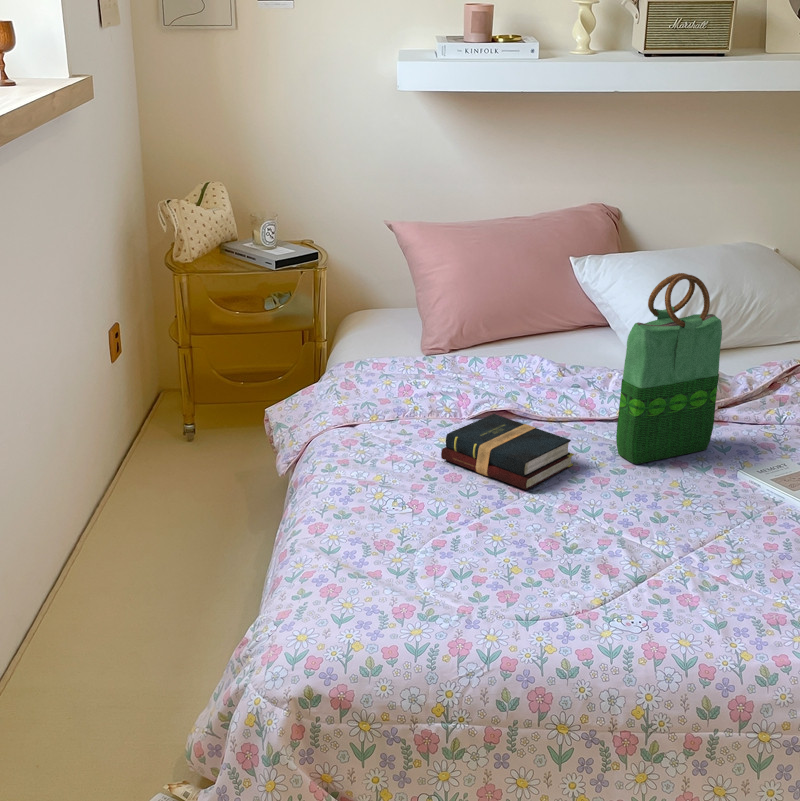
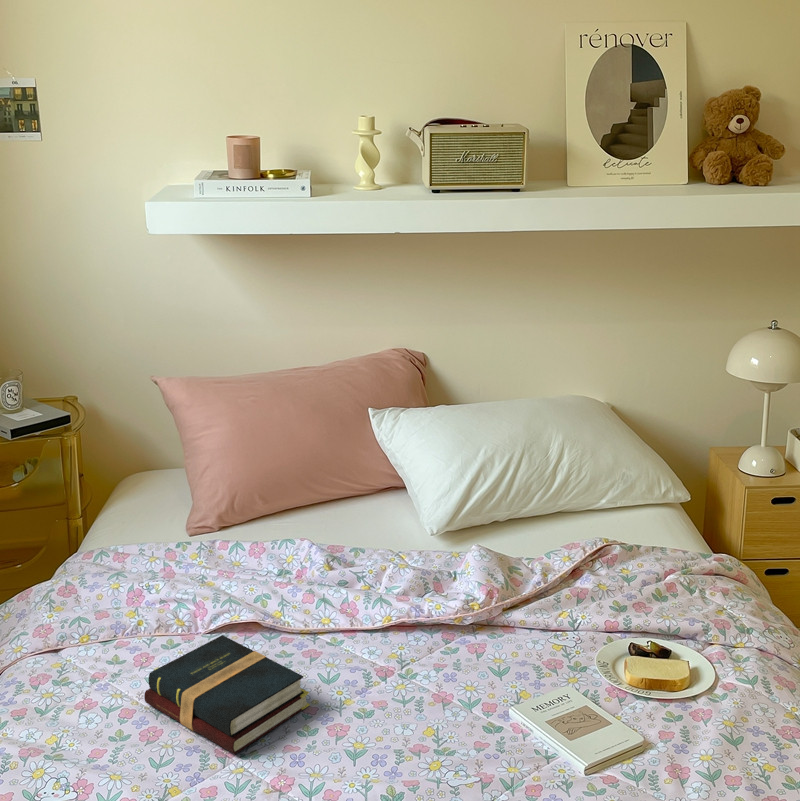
tote bag: present [616,273,722,464] -> none [365,466,489,700]

